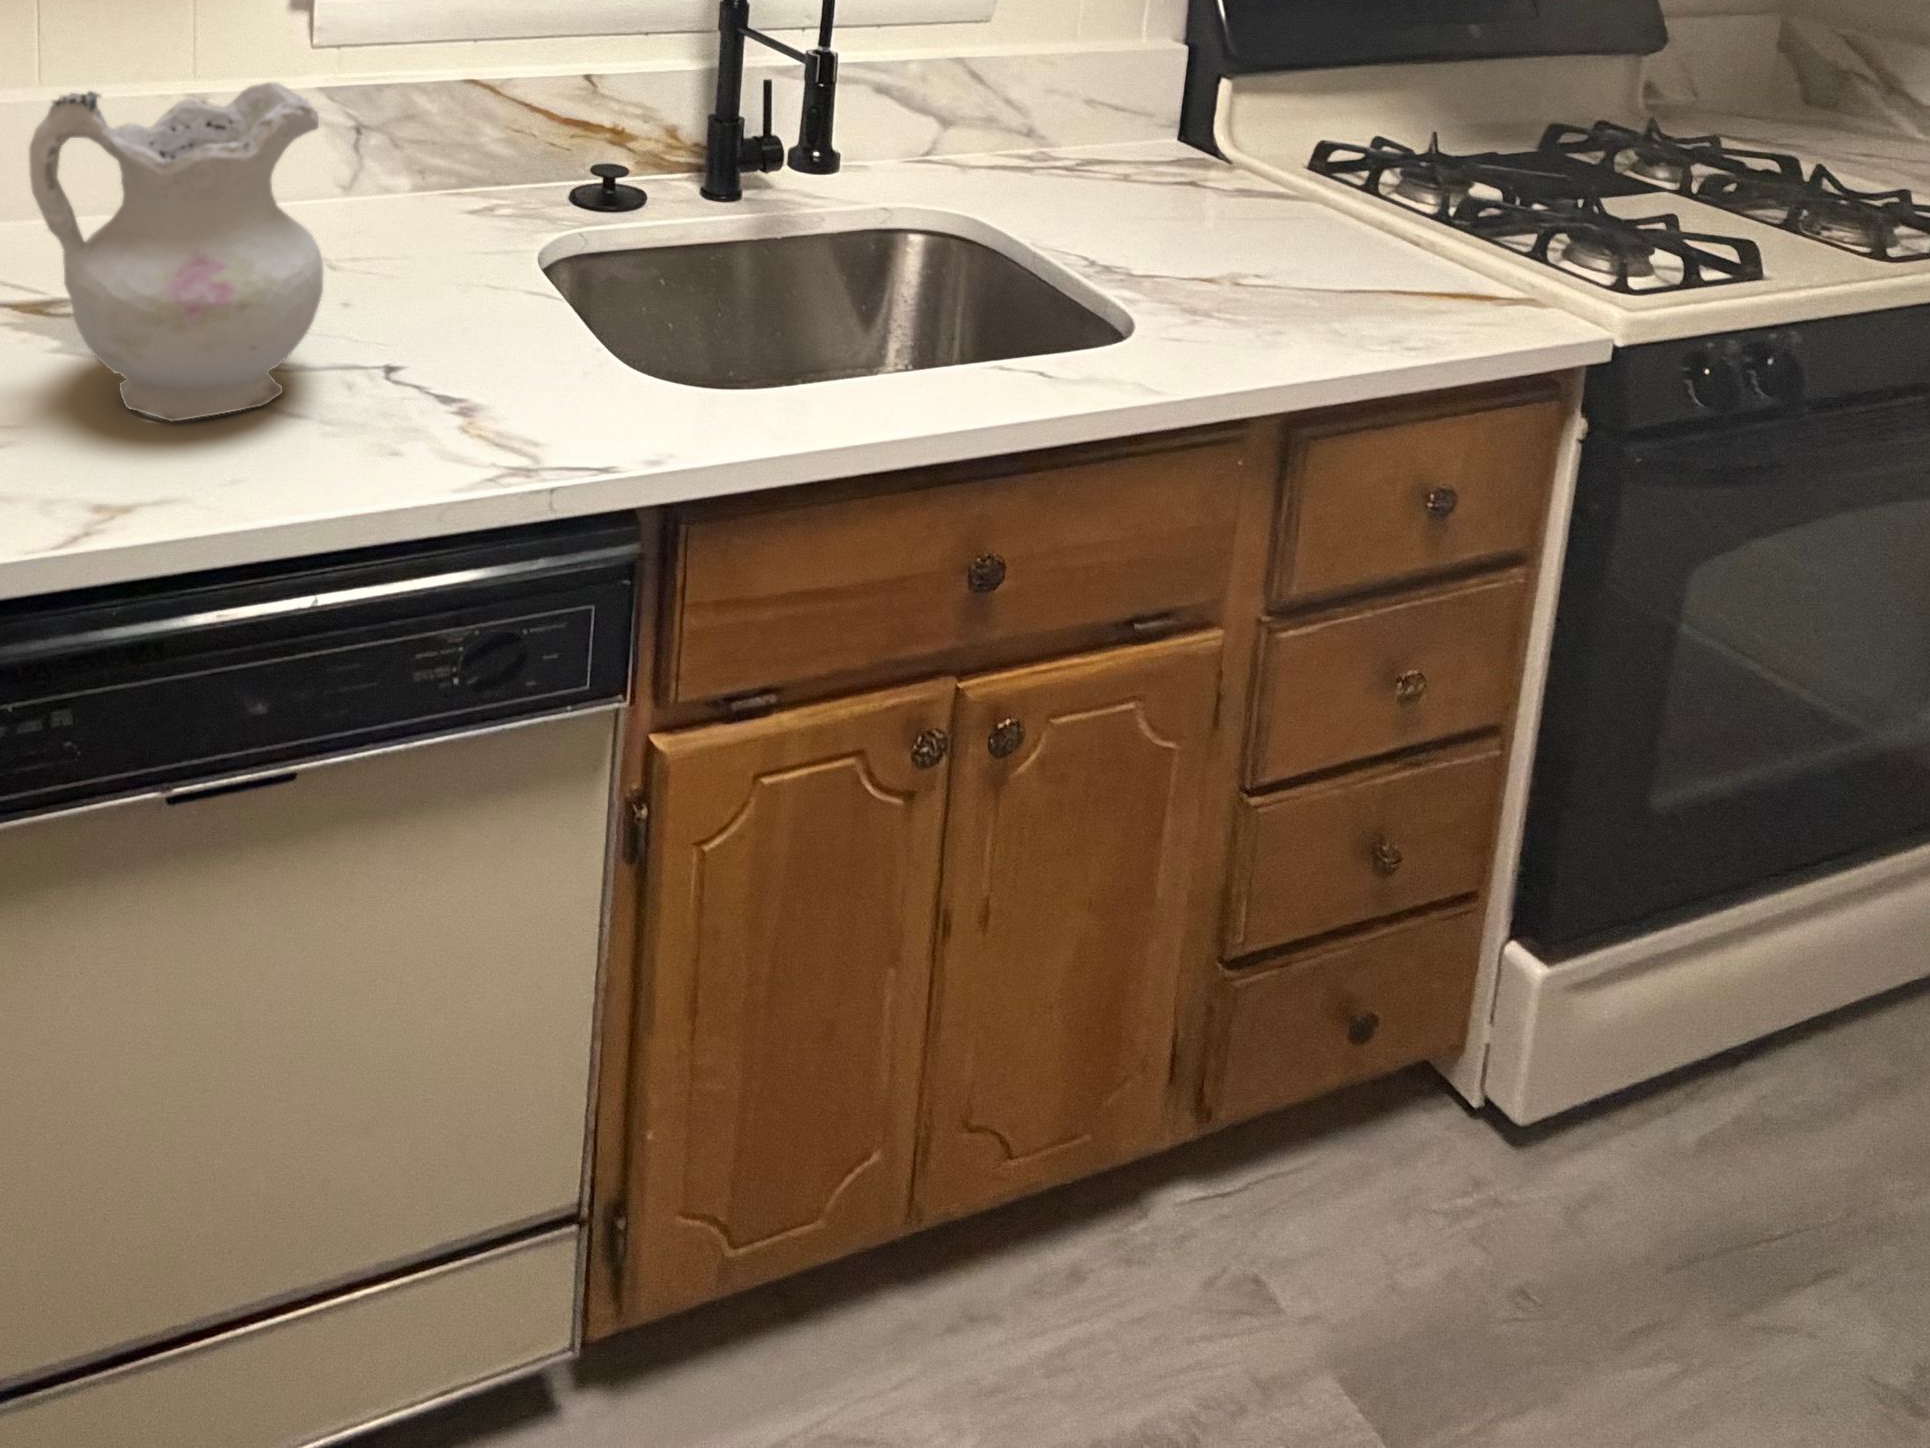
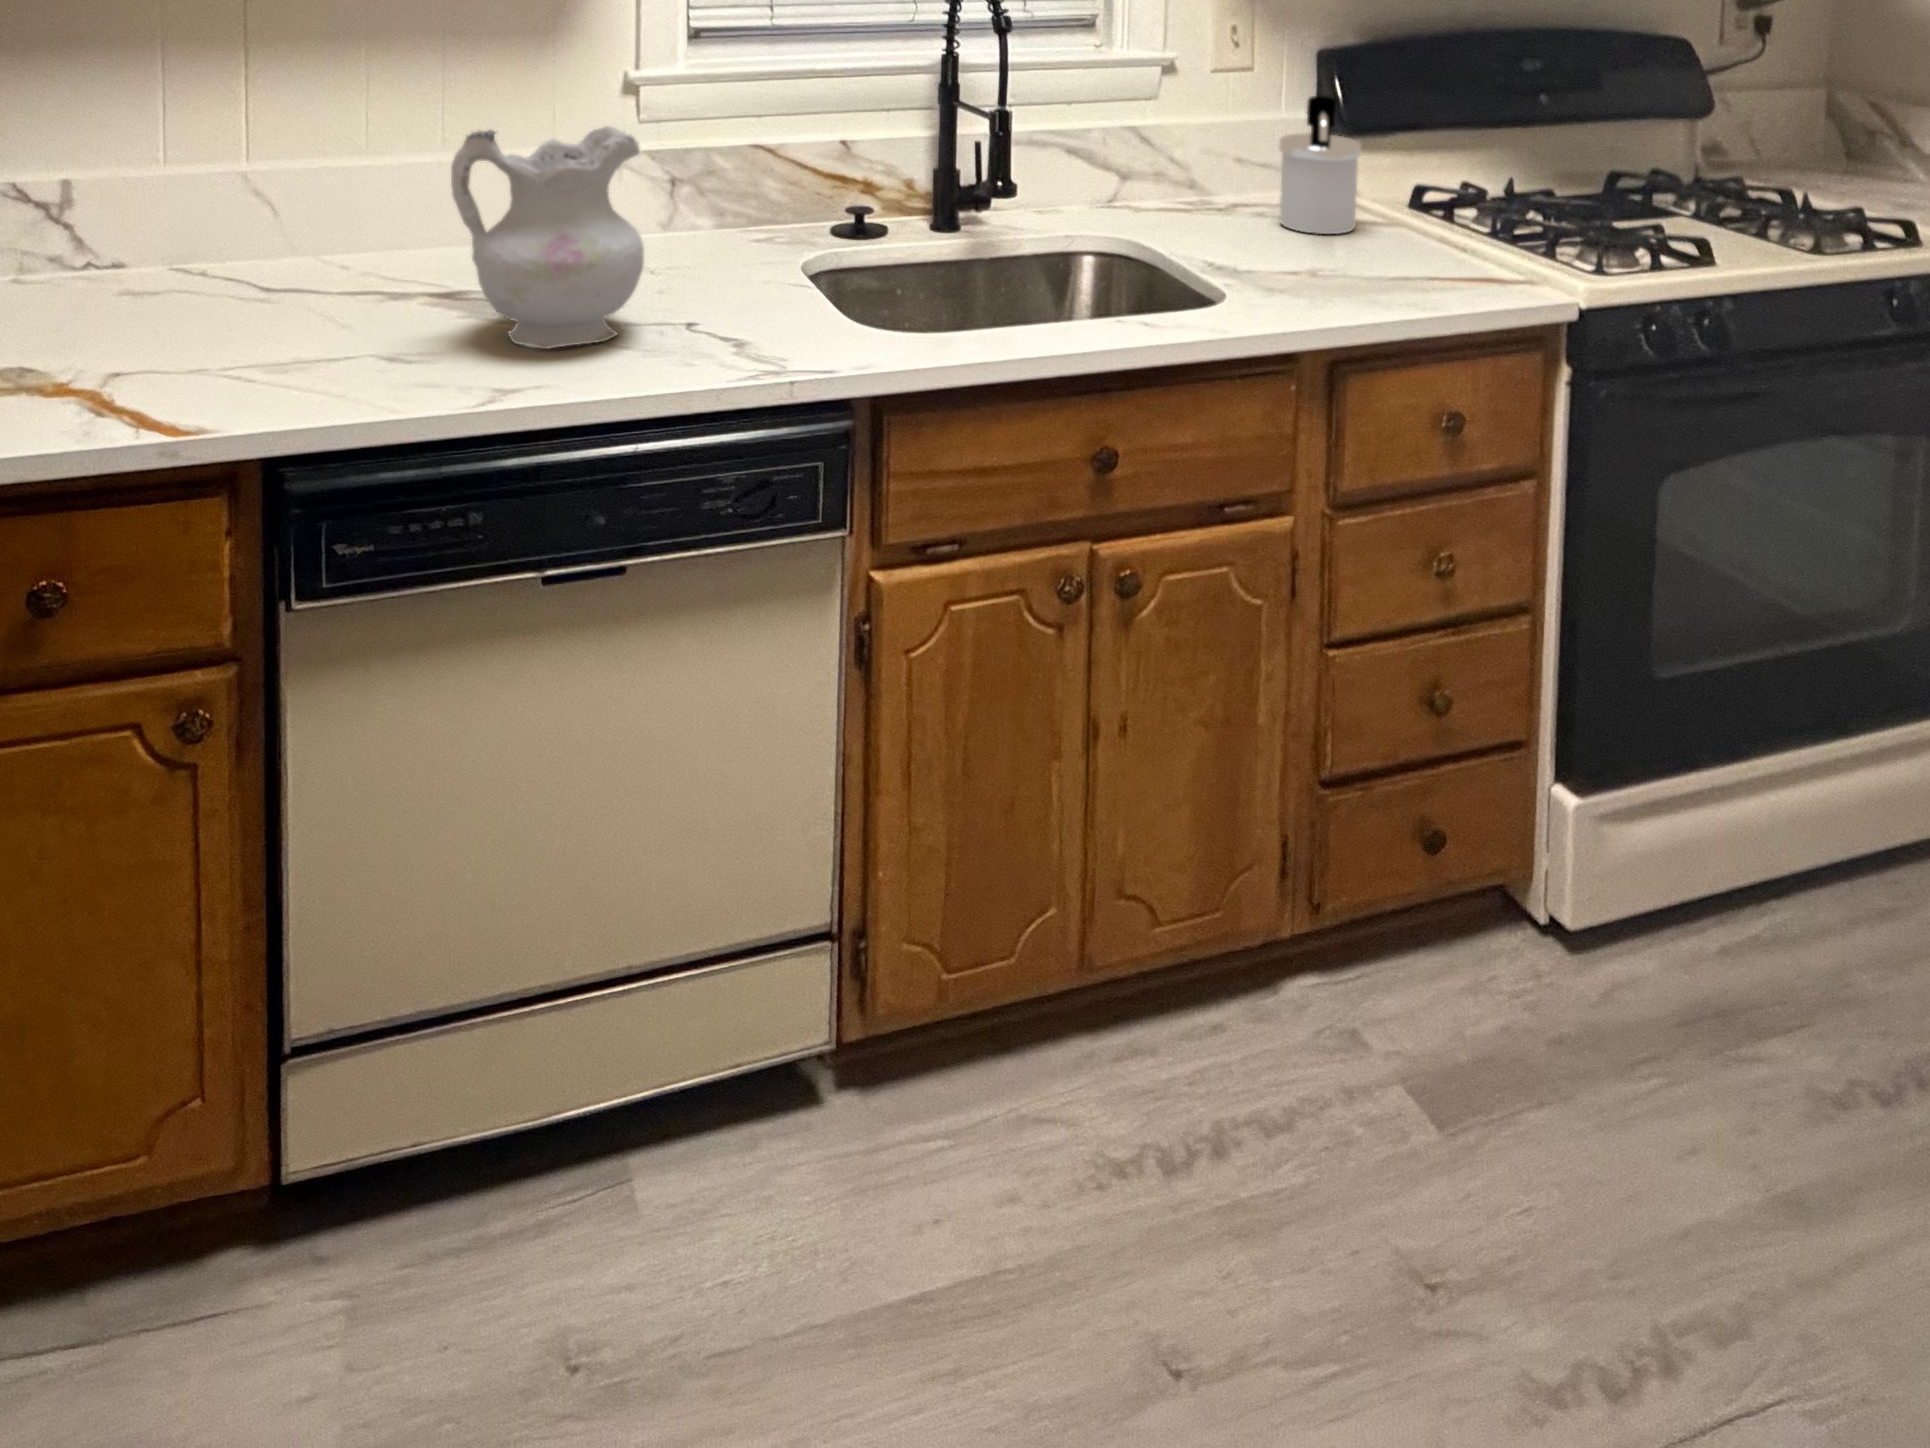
soap dispenser: none [1158,28,1277,212] -> present [1279,96,1361,234]

